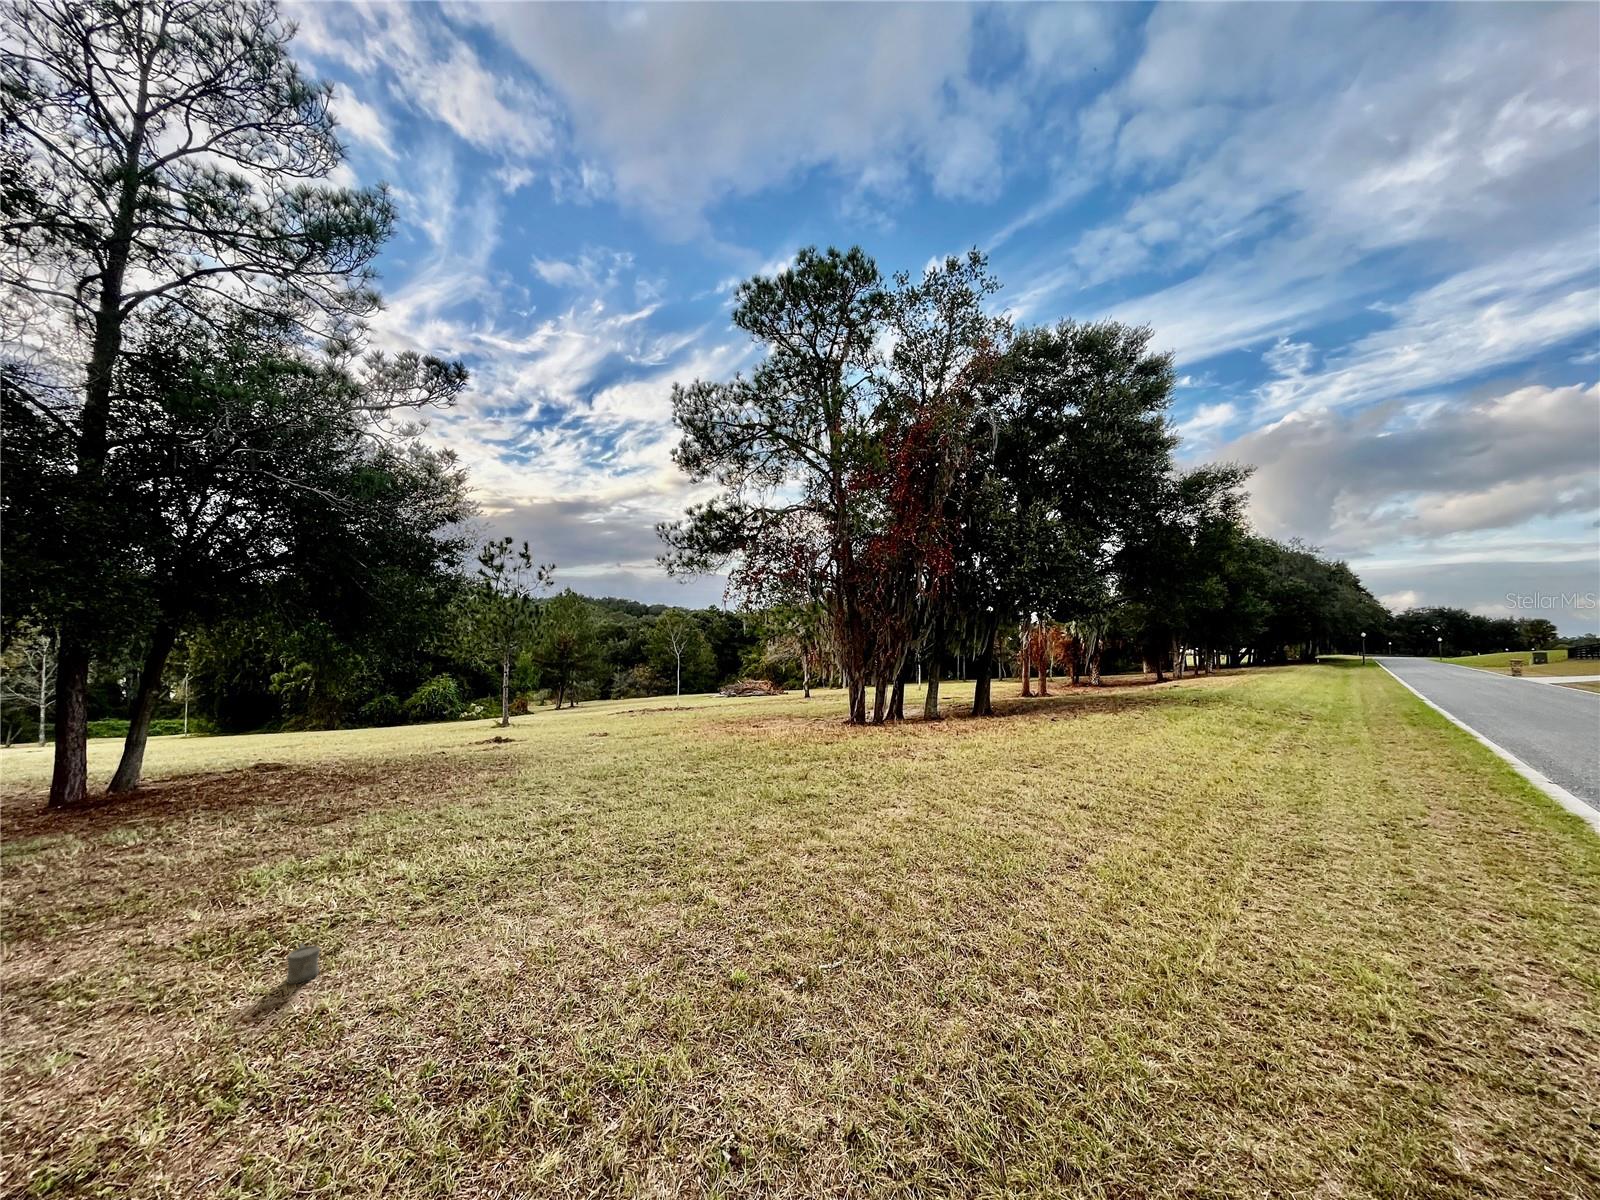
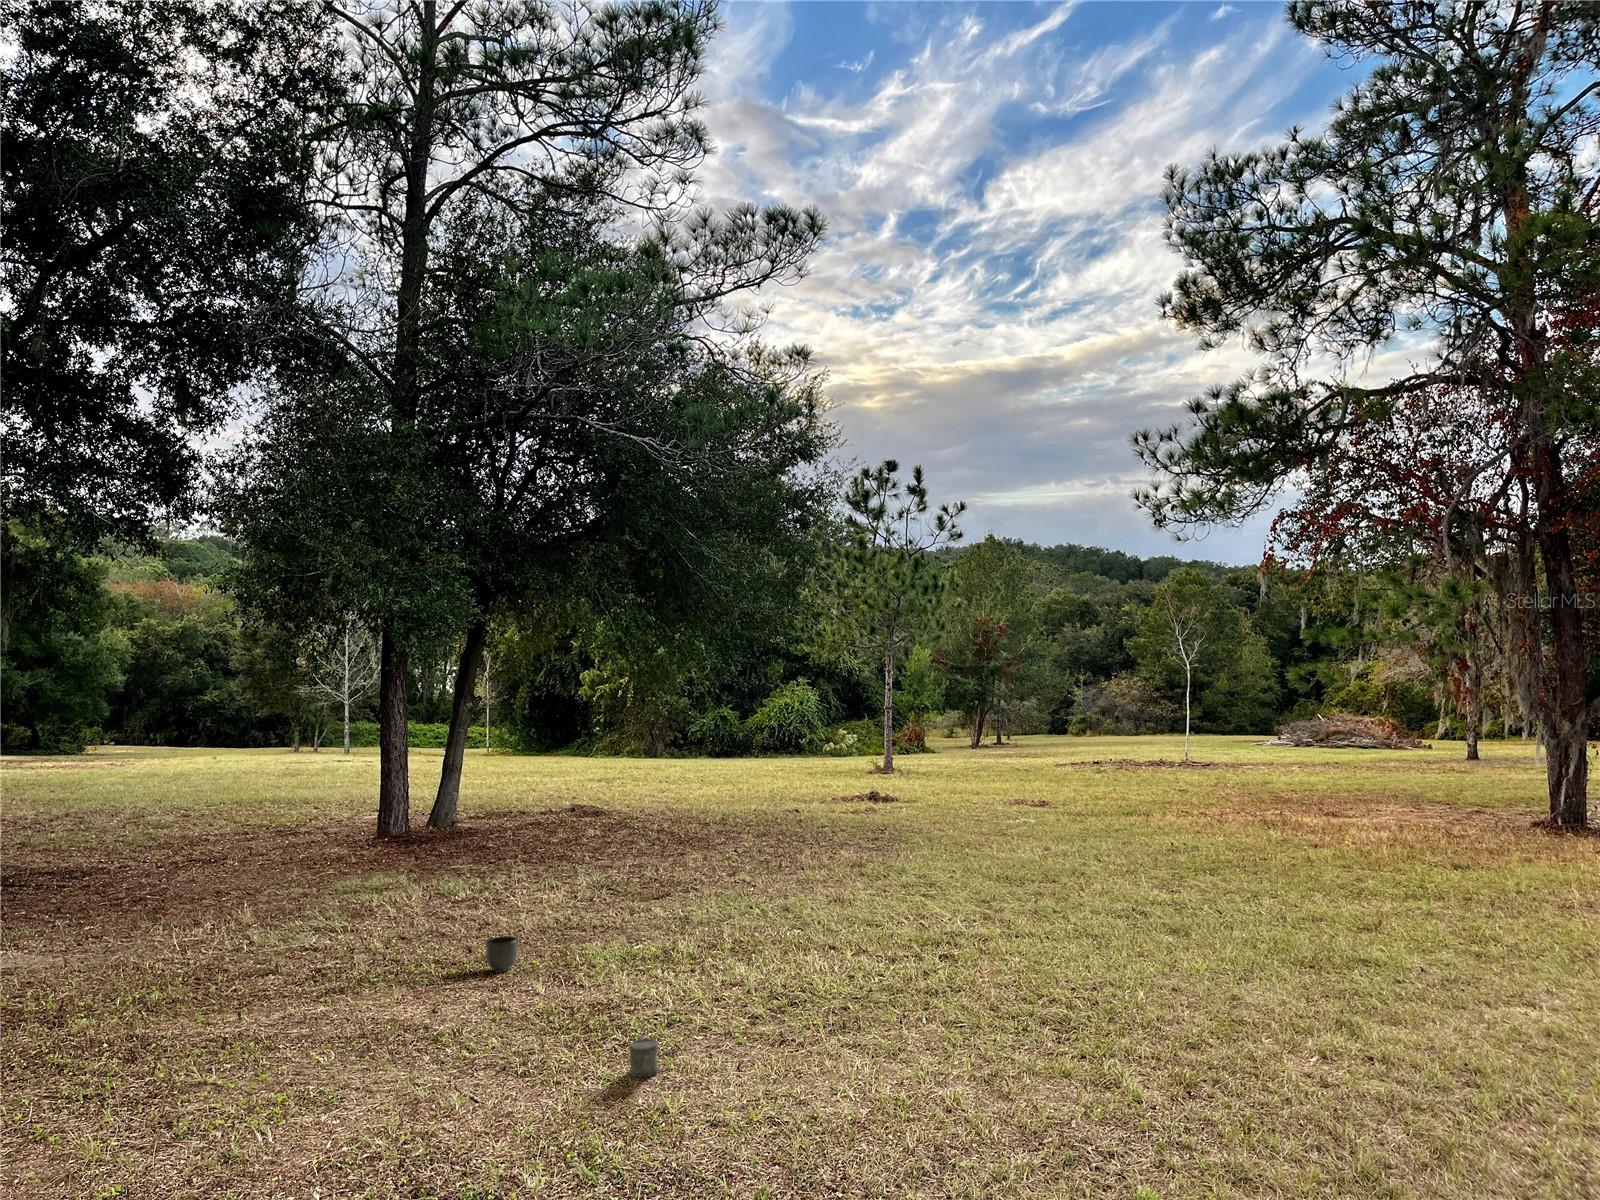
planter: none [123,874,165,910] -> present [486,936,518,972]

